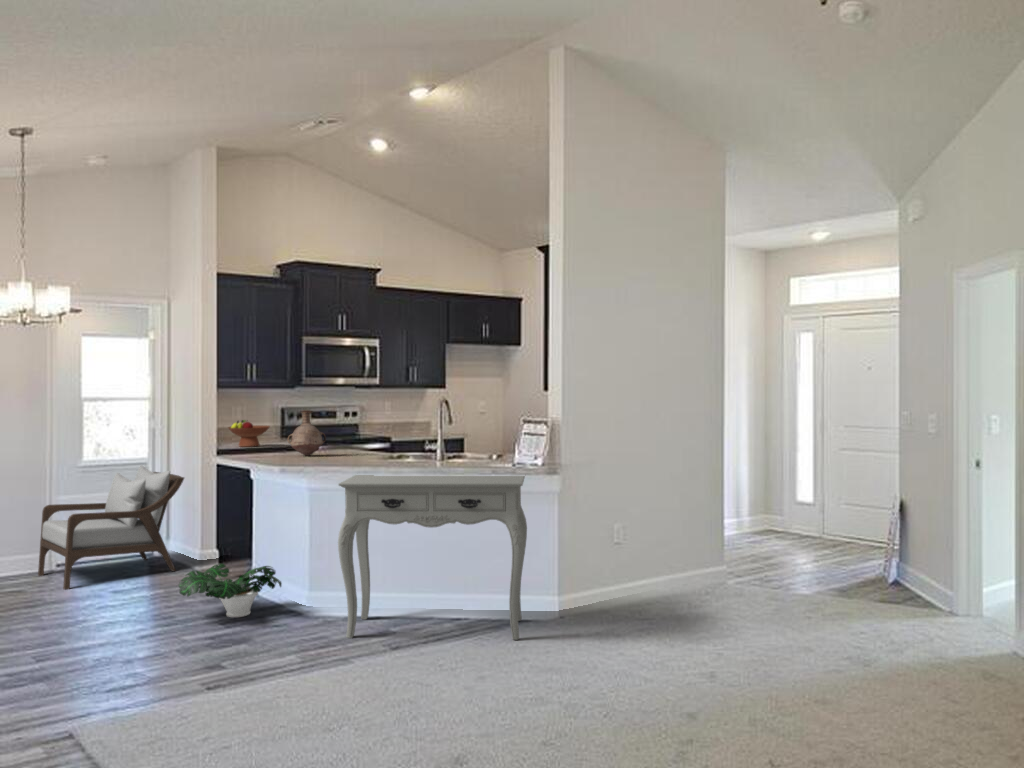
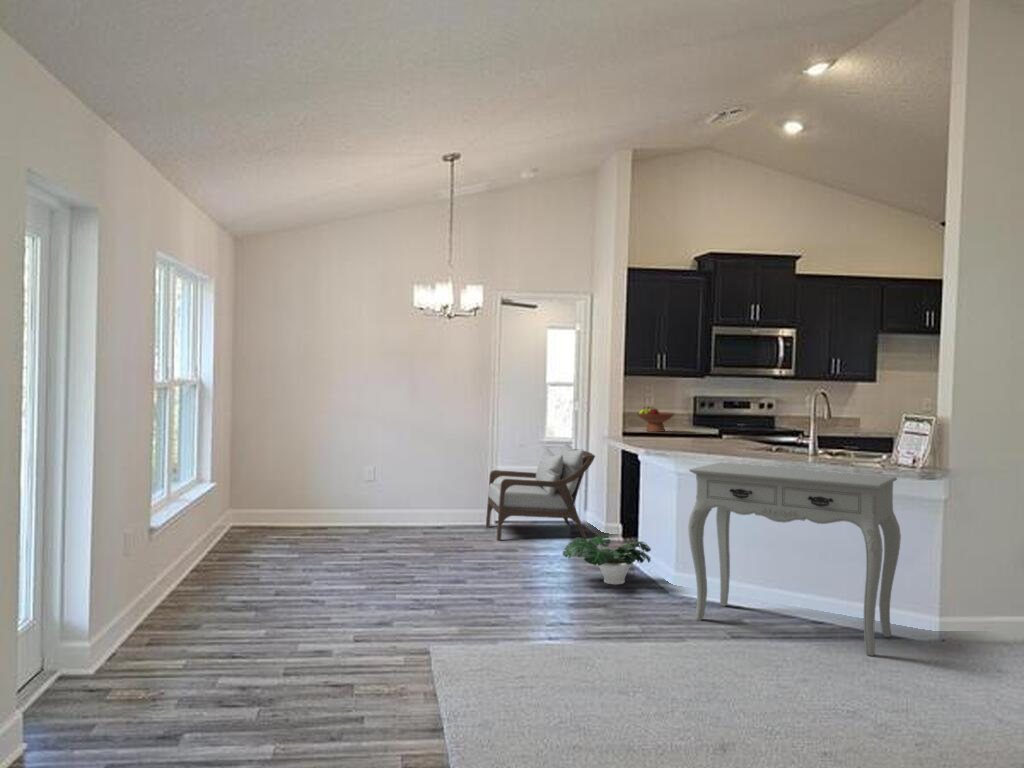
vase: present [288,410,326,456] -> none [670,399,707,443]

